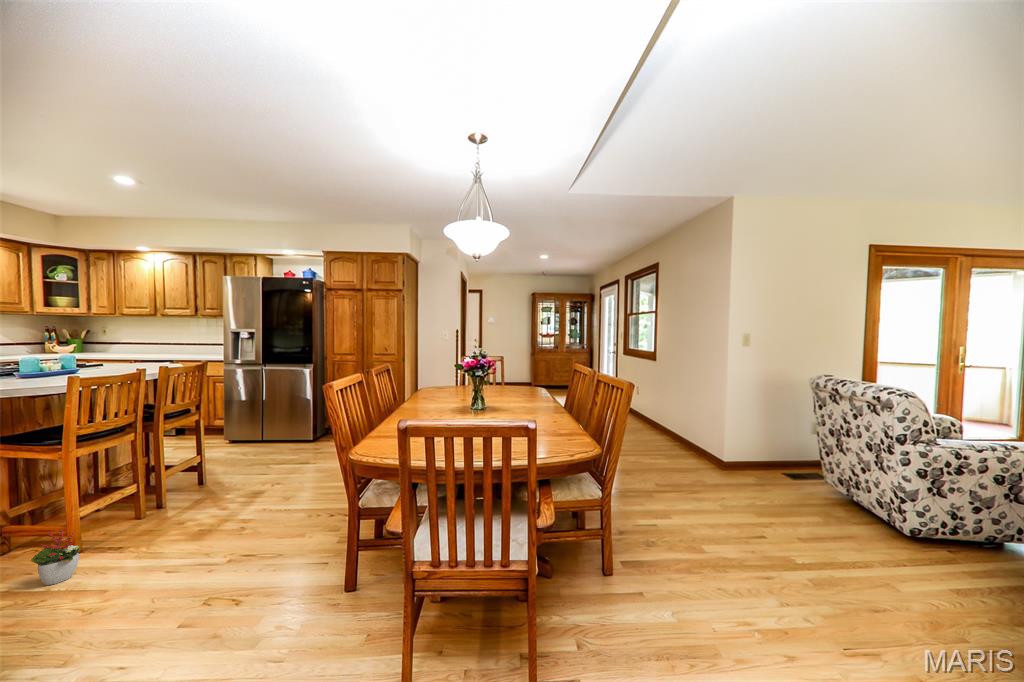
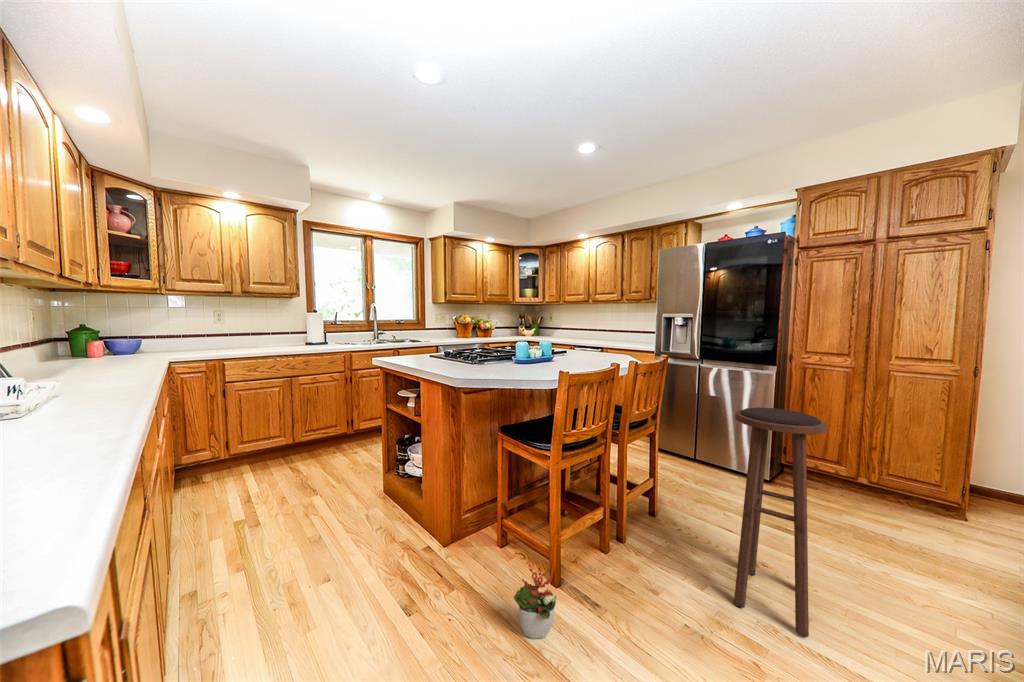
stool: none [242,392,294,511] -> present [734,407,827,637]

